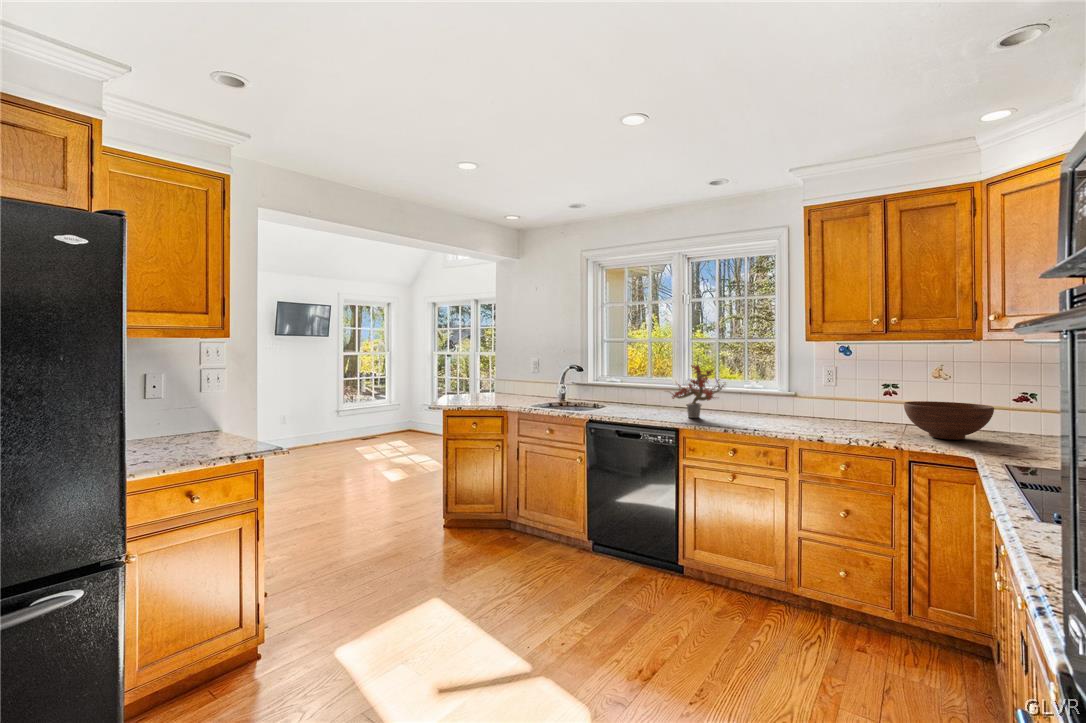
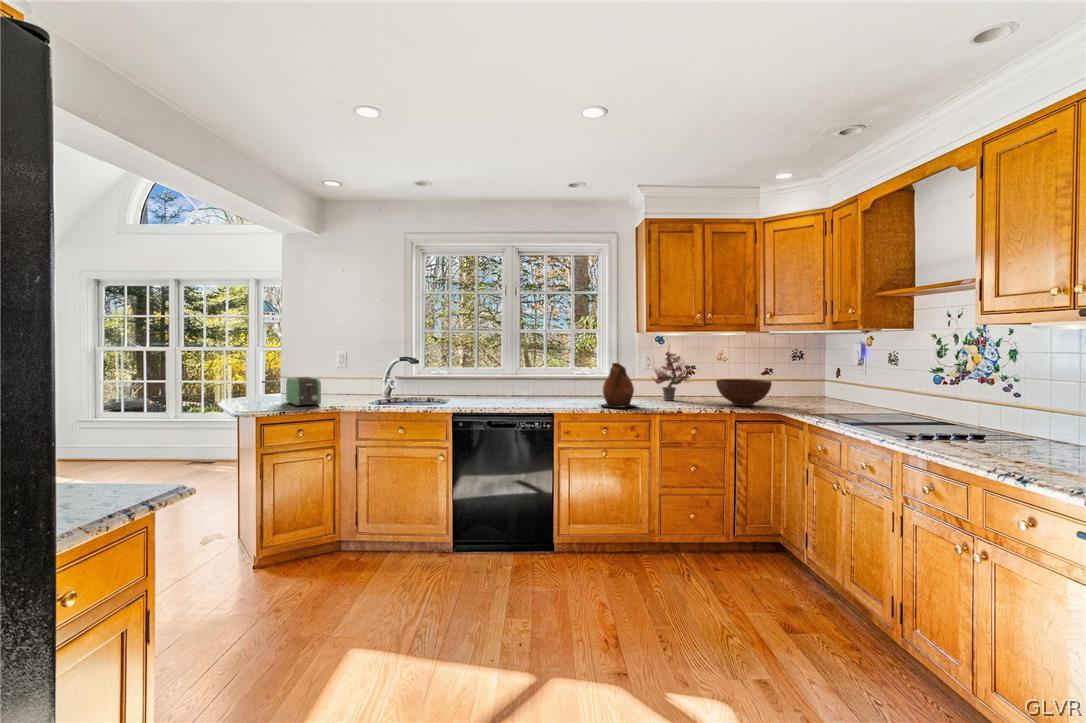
potted plant: present [672,358,725,418] -> present [654,349,693,401]
ceramic pitcher: none [735,377,785,429] -> present [601,363,637,408]
toaster: none [478,383,504,406] -> present [286,377,321,406]

